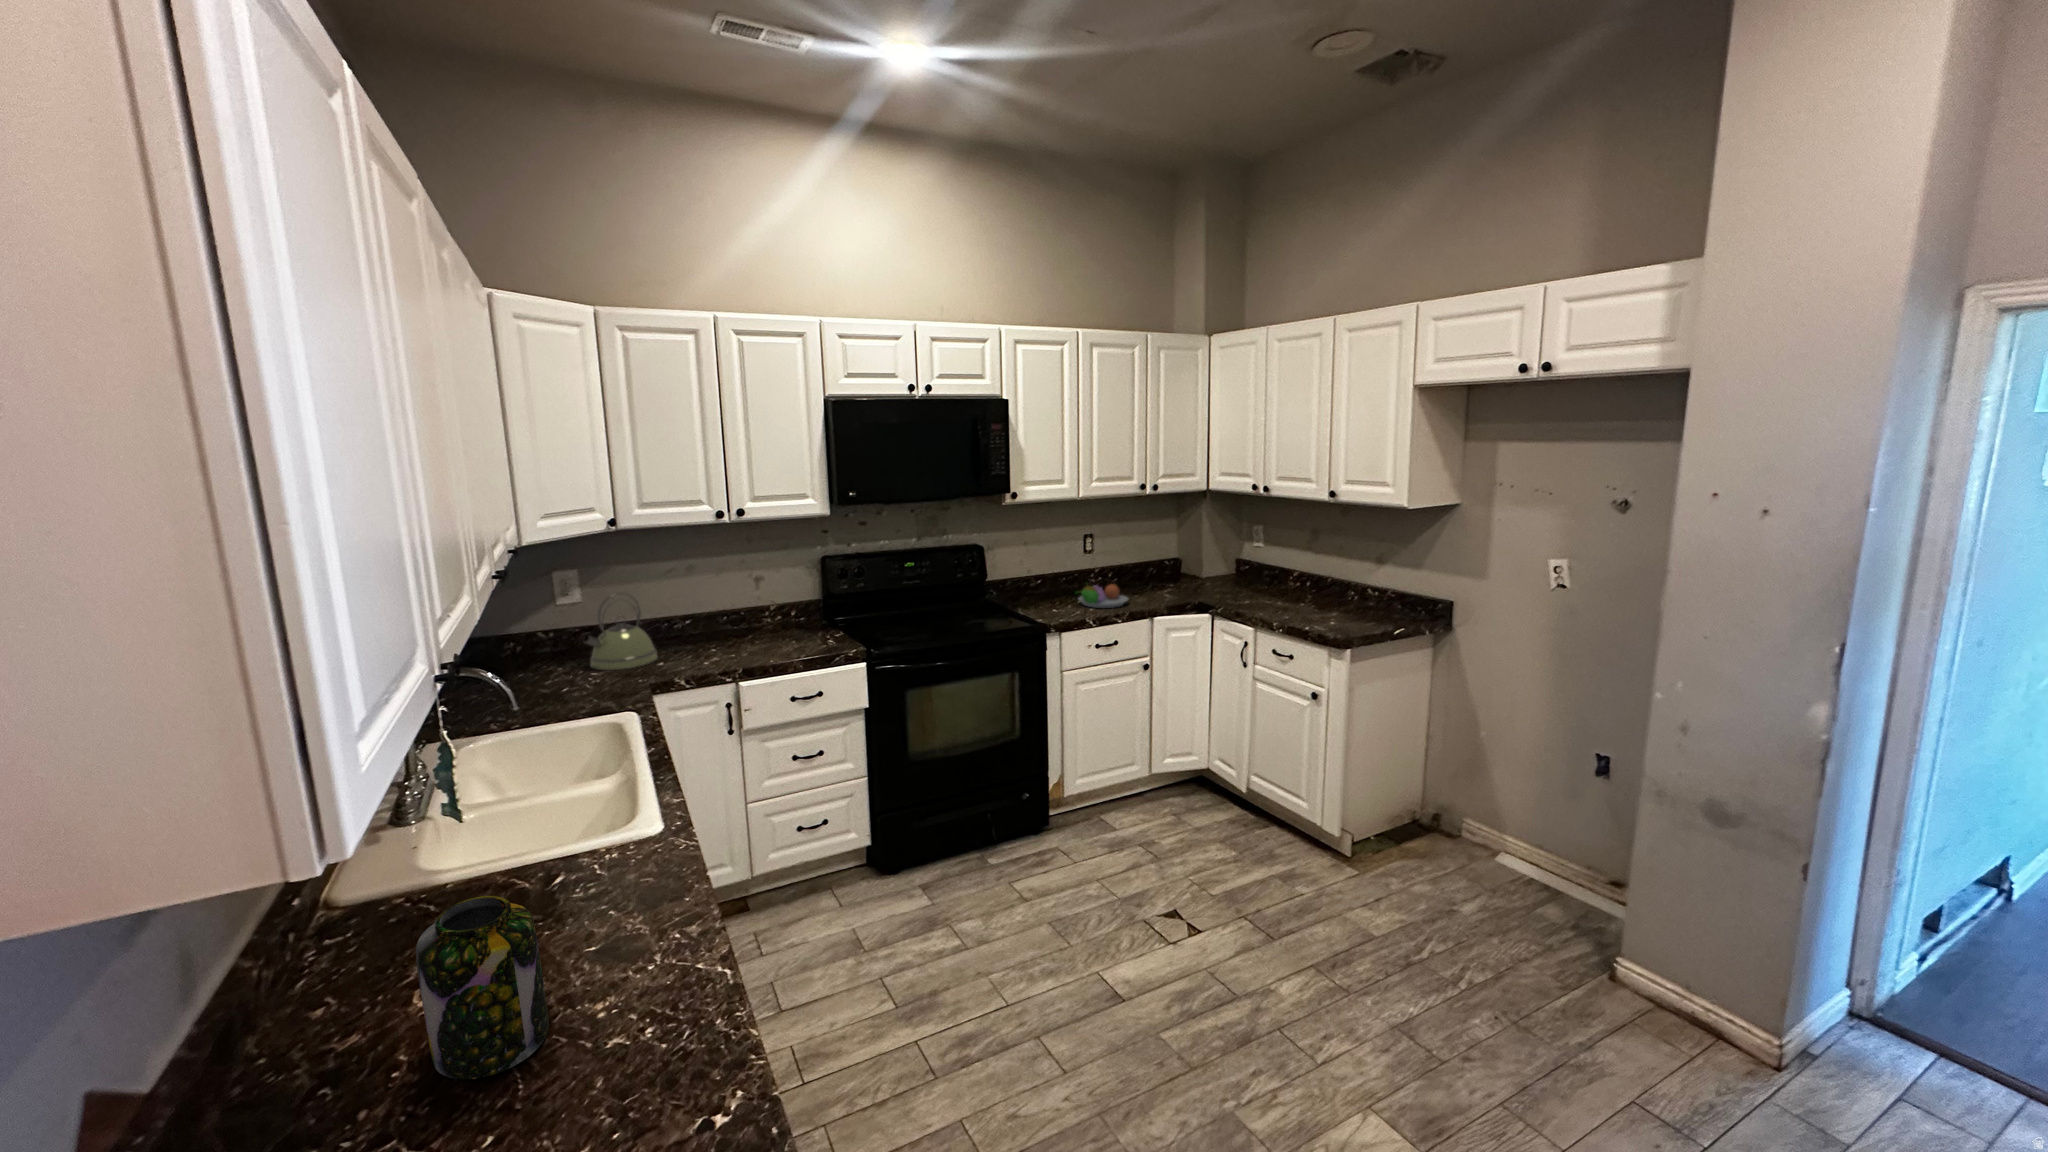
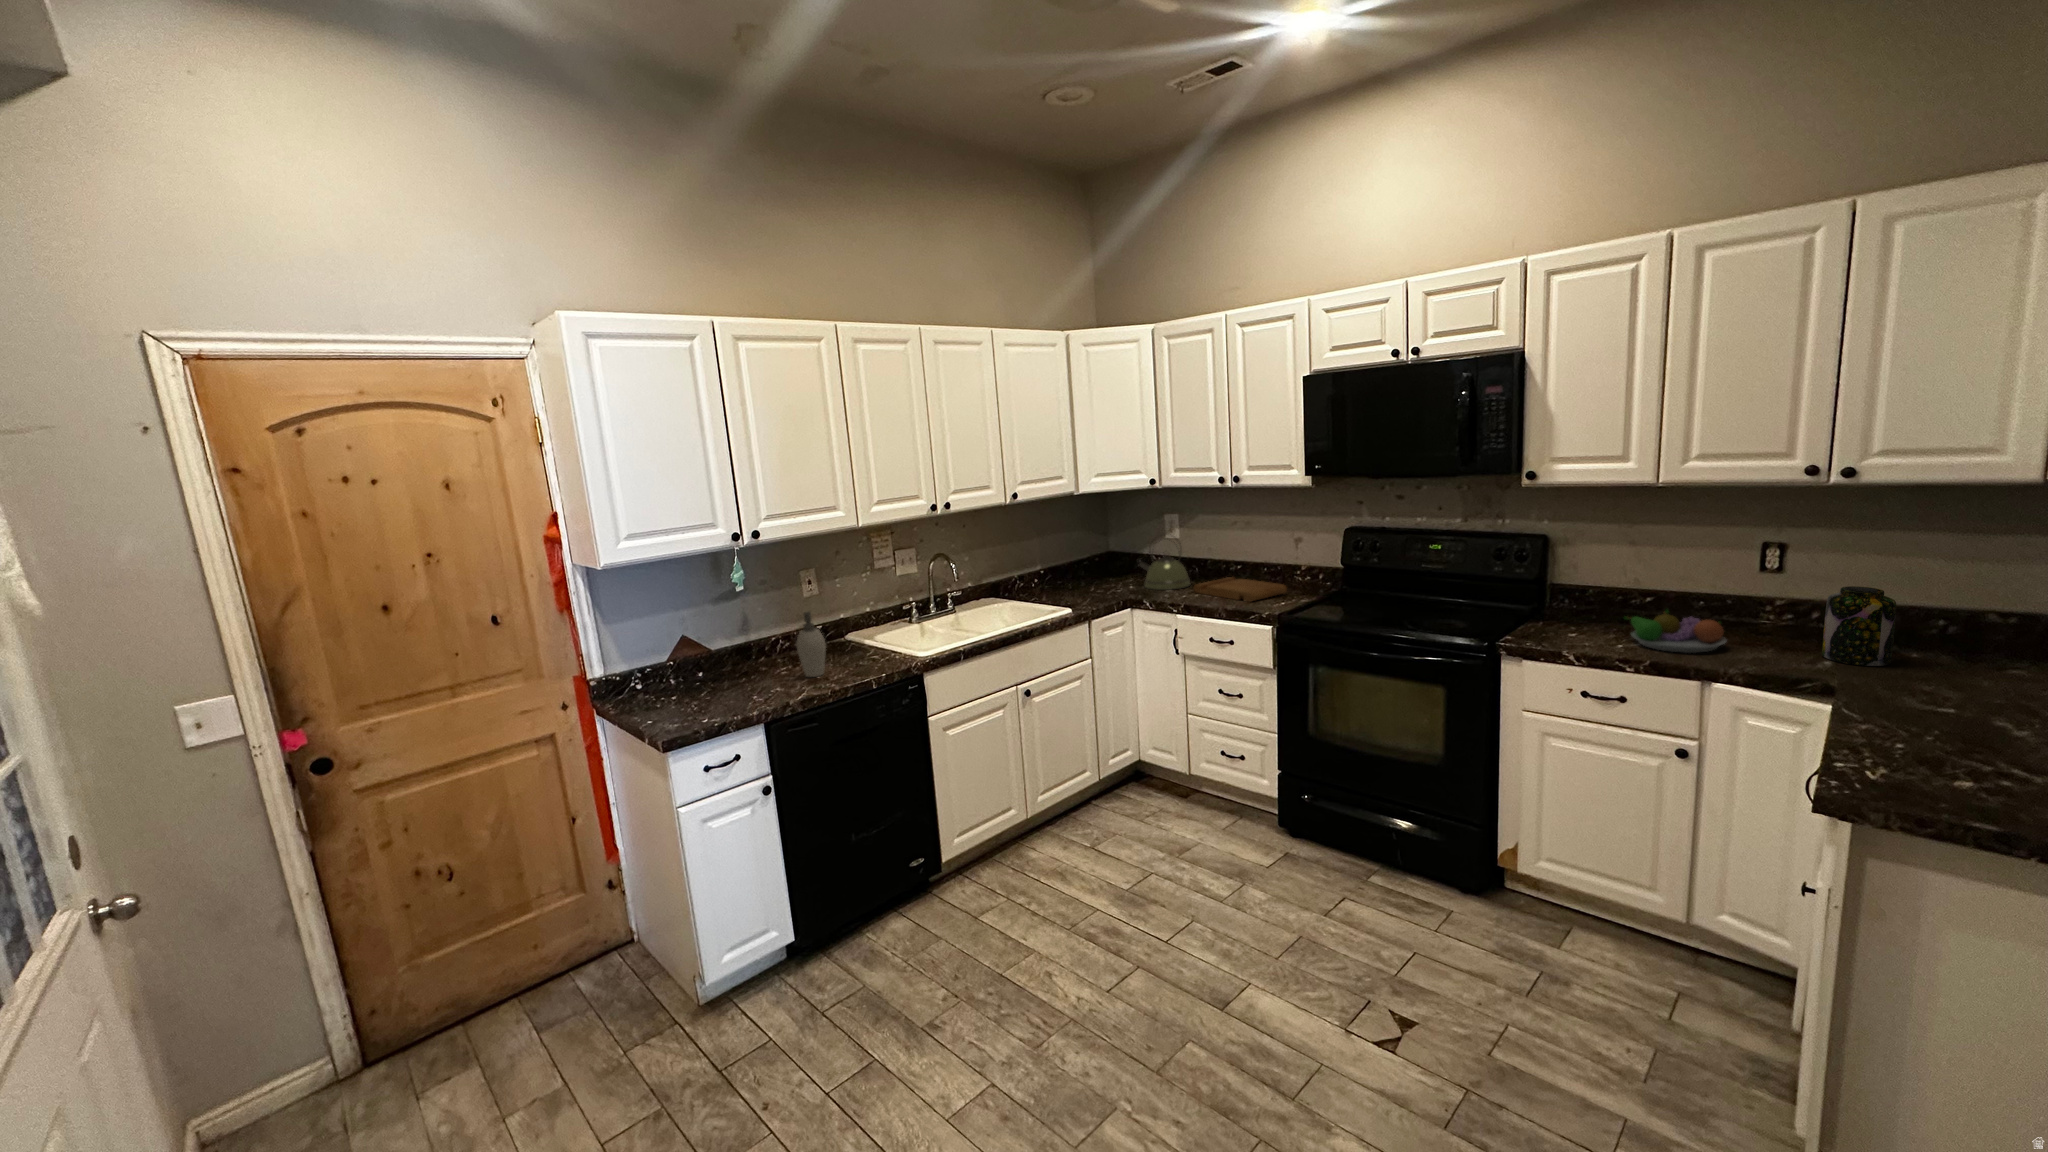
cutting board: none [691,626,791,658] -> present [1194,577,1287,602]
soap dispenser: none [561,814,631,958] -> present [796,611,826,677]
jar: present [416,896,549,1079] -> present [1822,586,1896,666]

